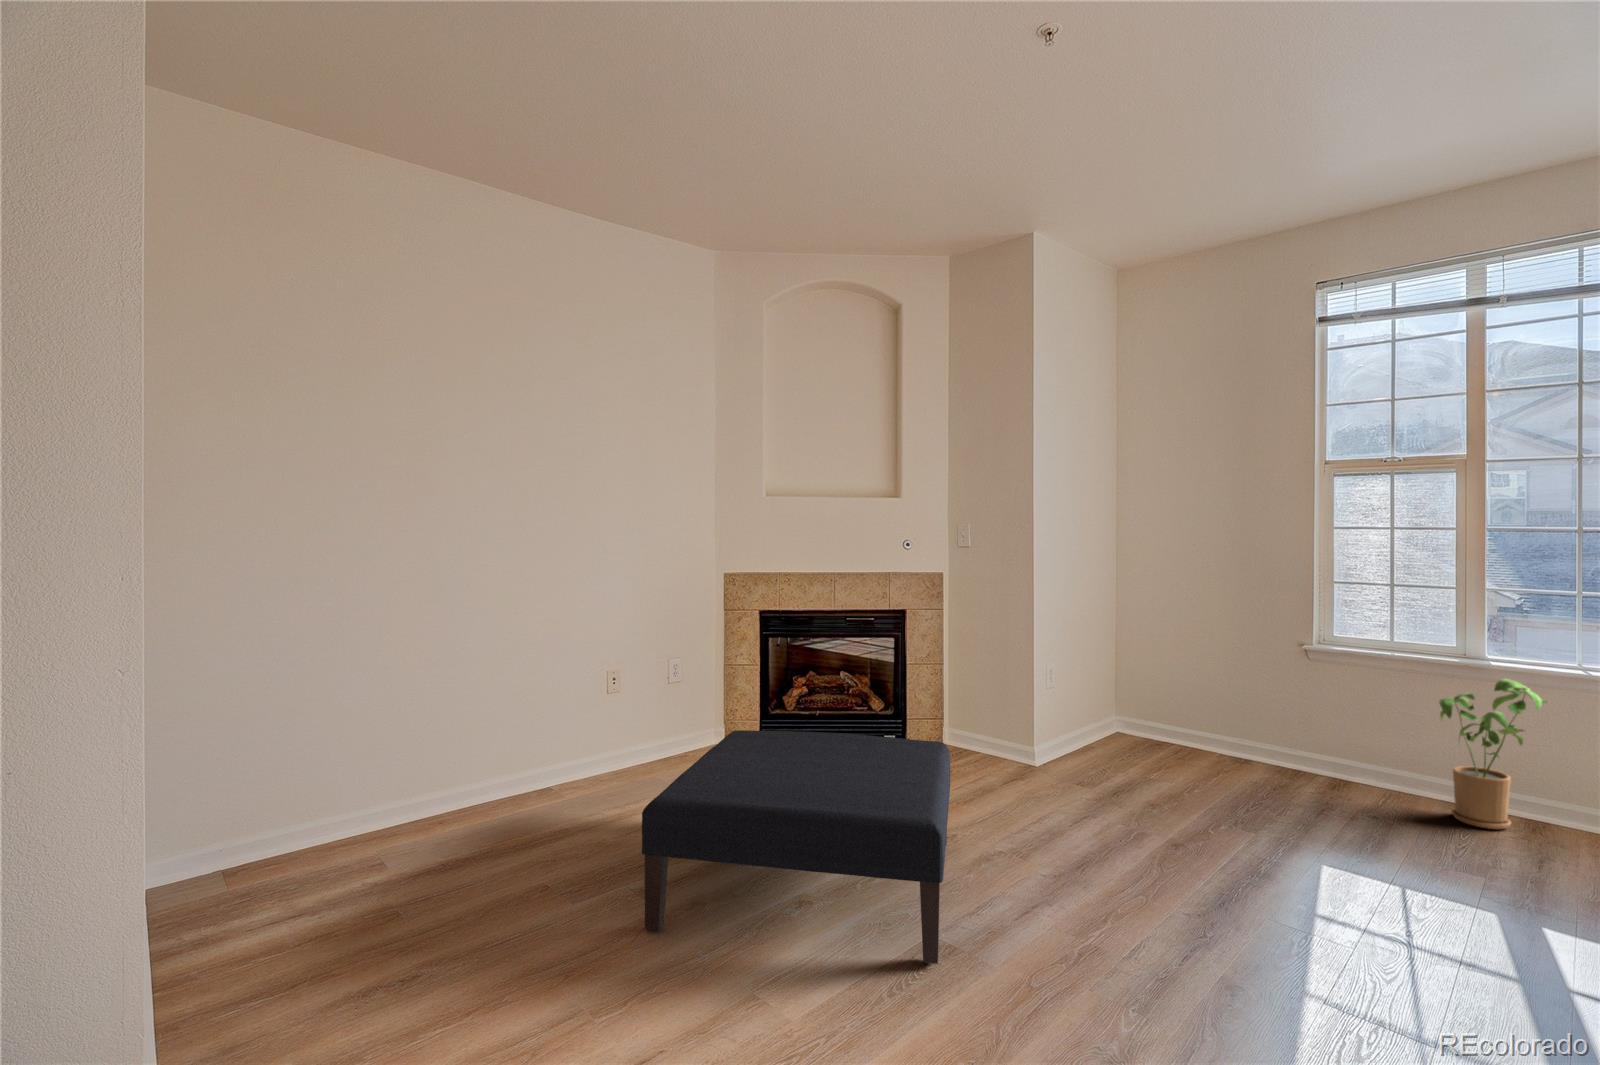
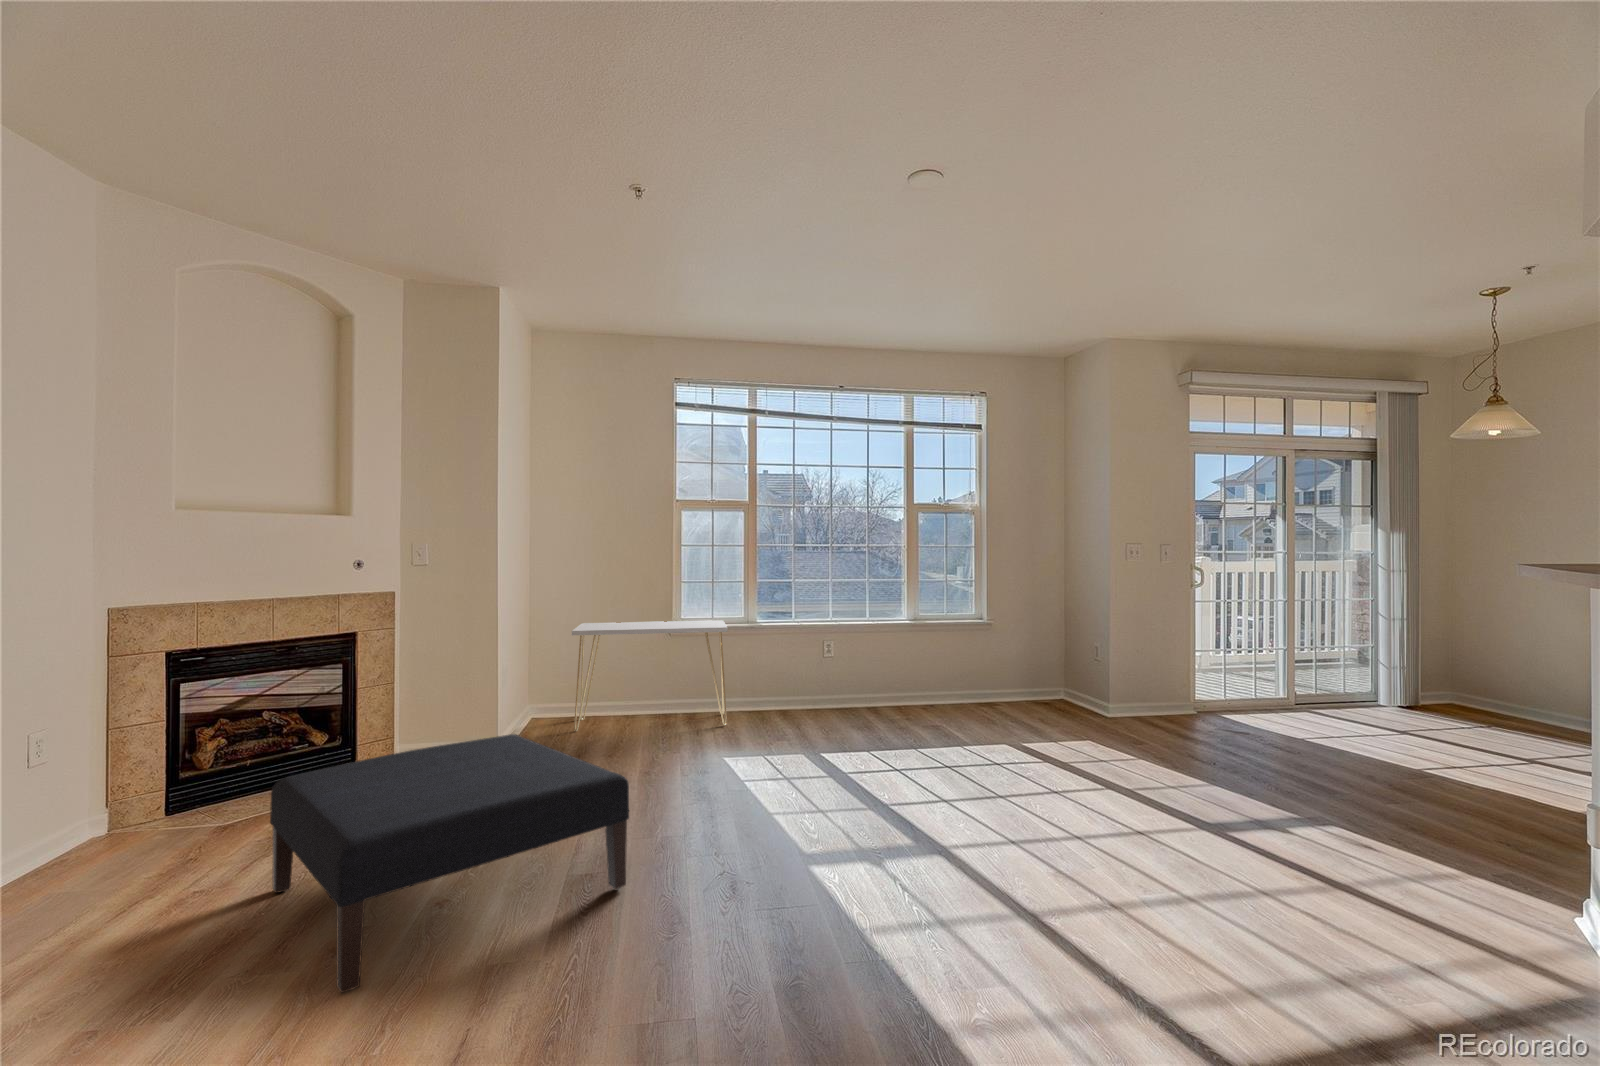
console table: none [1137,625,1400,812] -> present [572,620,727,732]
house plant: present [1439,679,1547,829] -> none [748,631,796,719]

